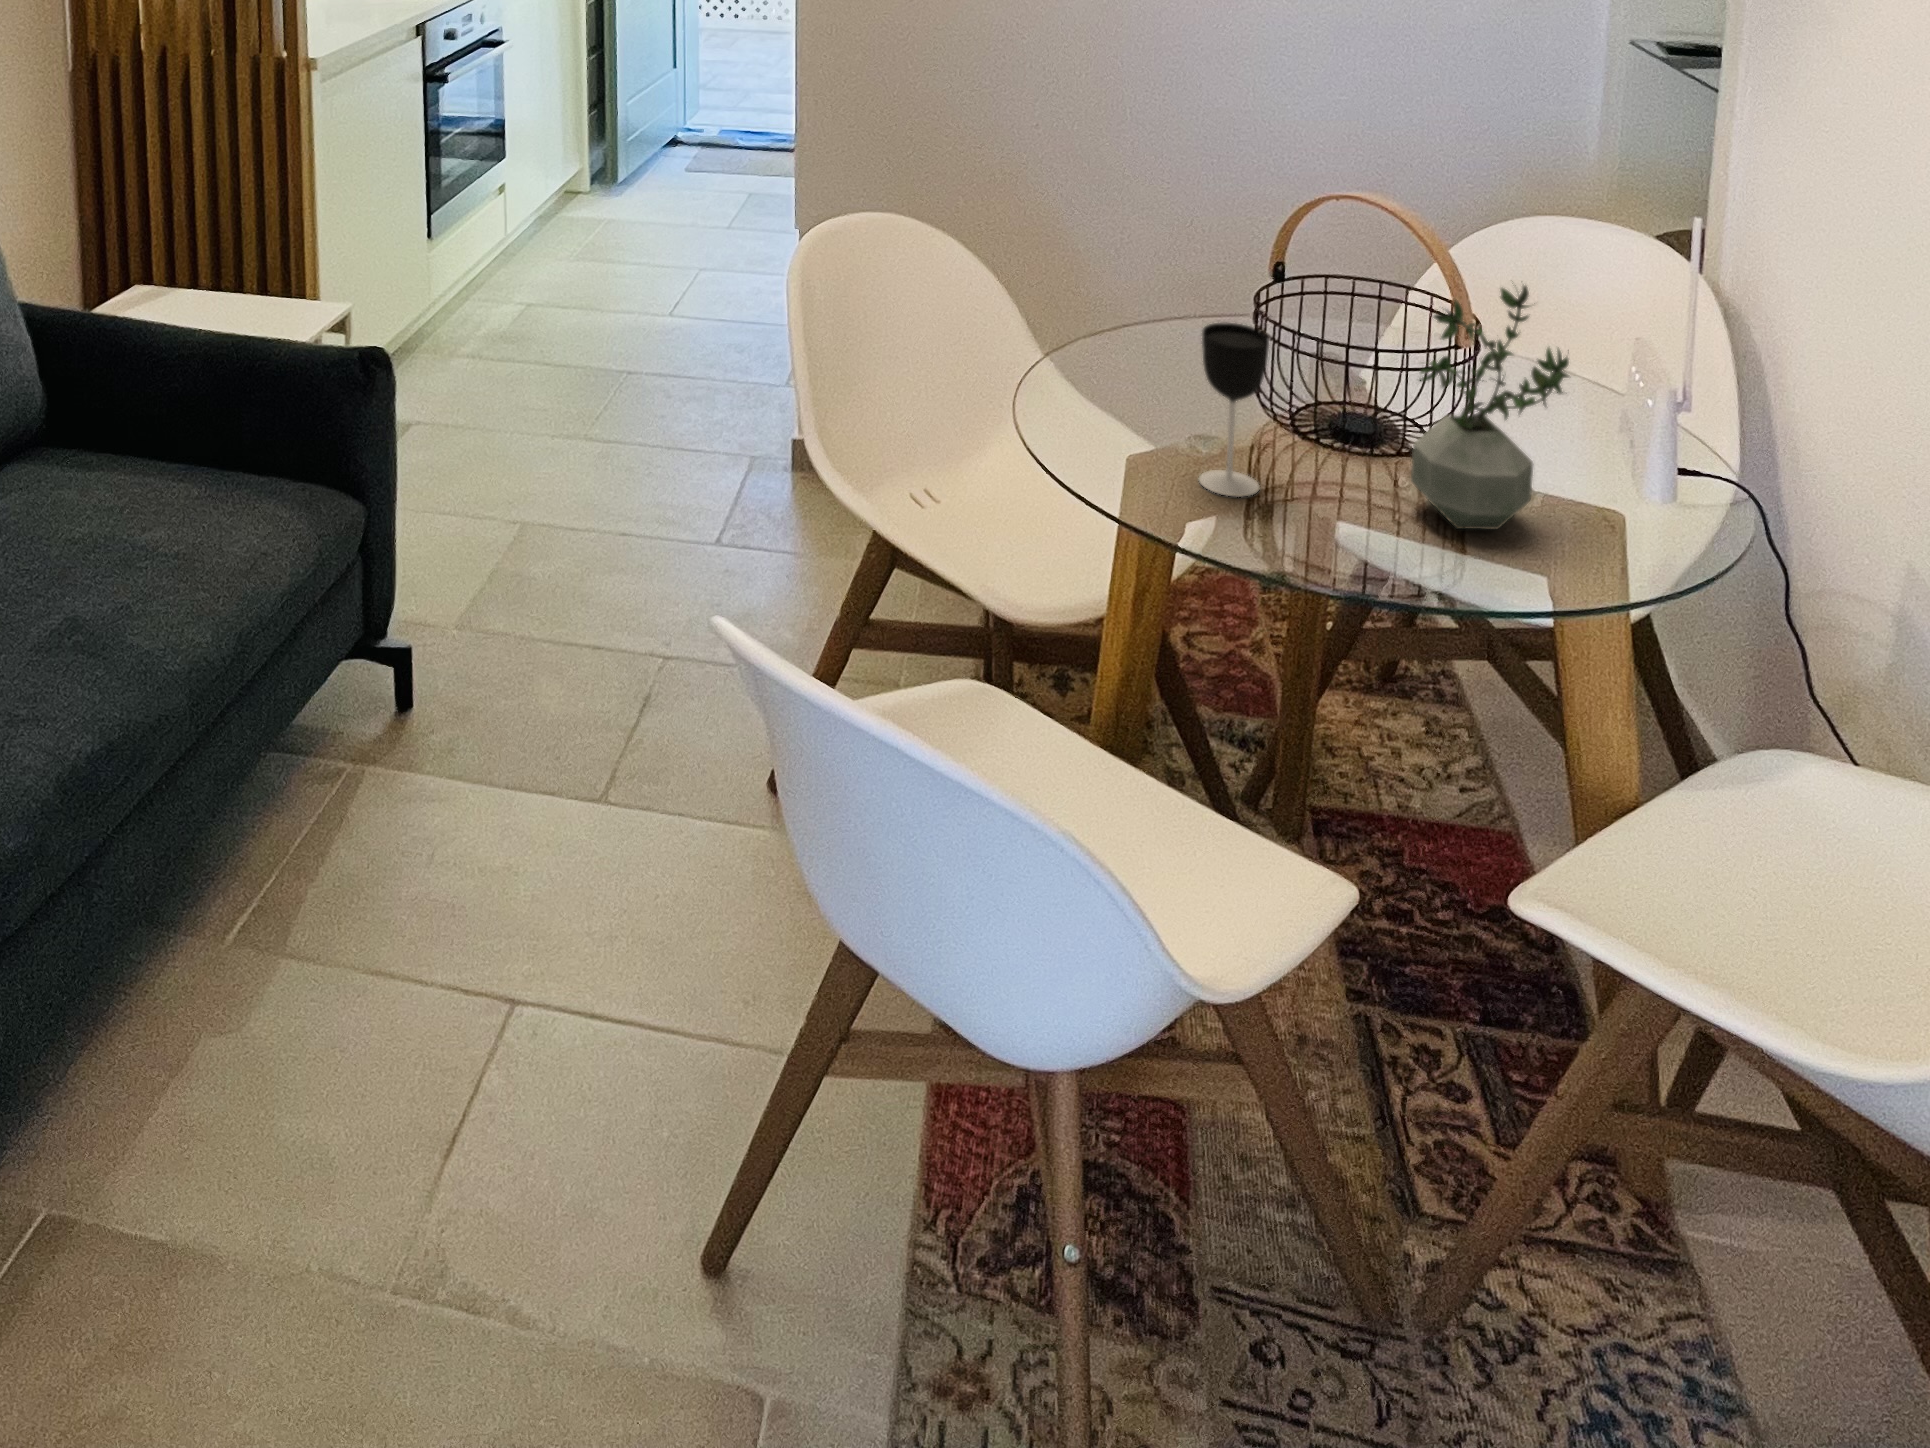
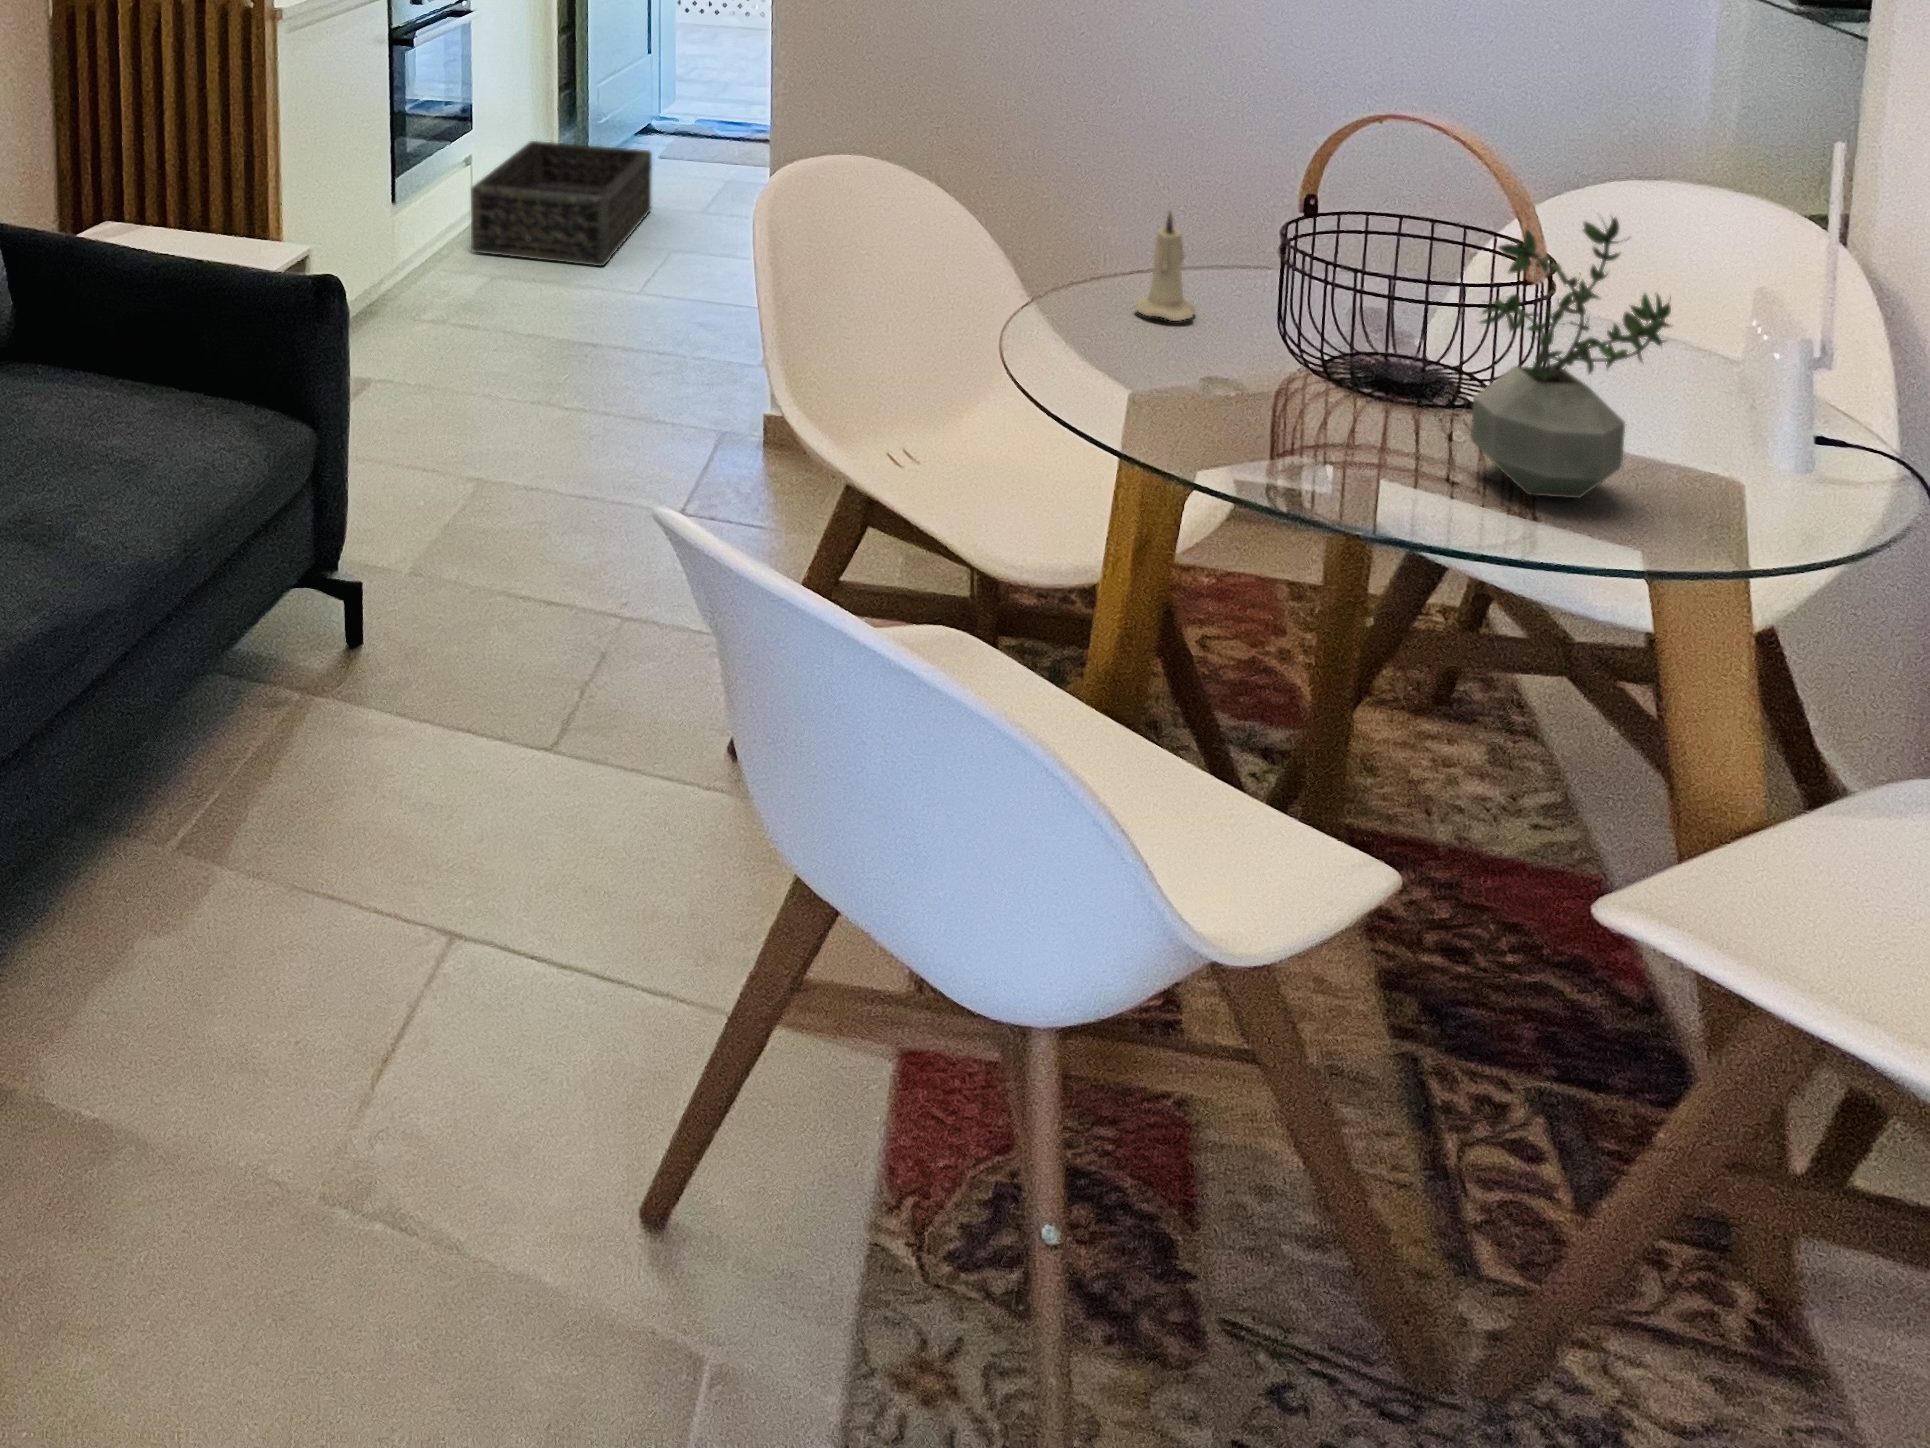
basket: none [503,162,678,289] -> present [471,141,652,266]
candle: none [1128,264,1181,367] -> present [1134,212,1195,321]
wine glass: present [1199,323,1269,496] -> none [1213,257,1298,449]

